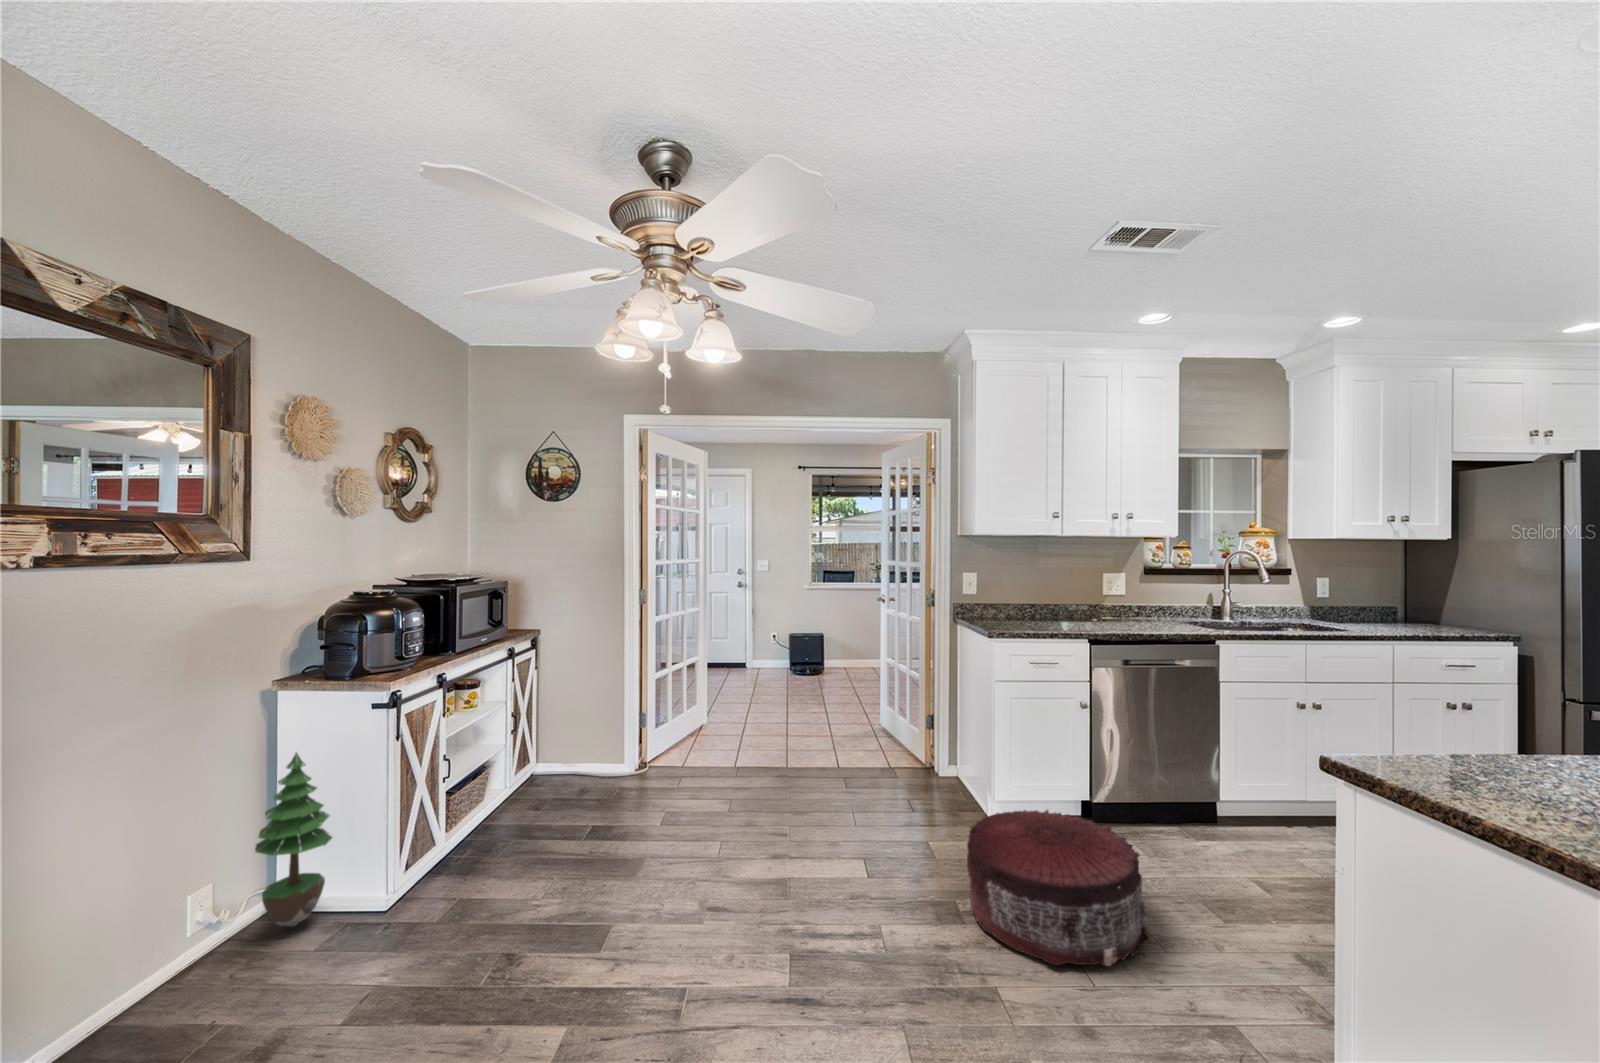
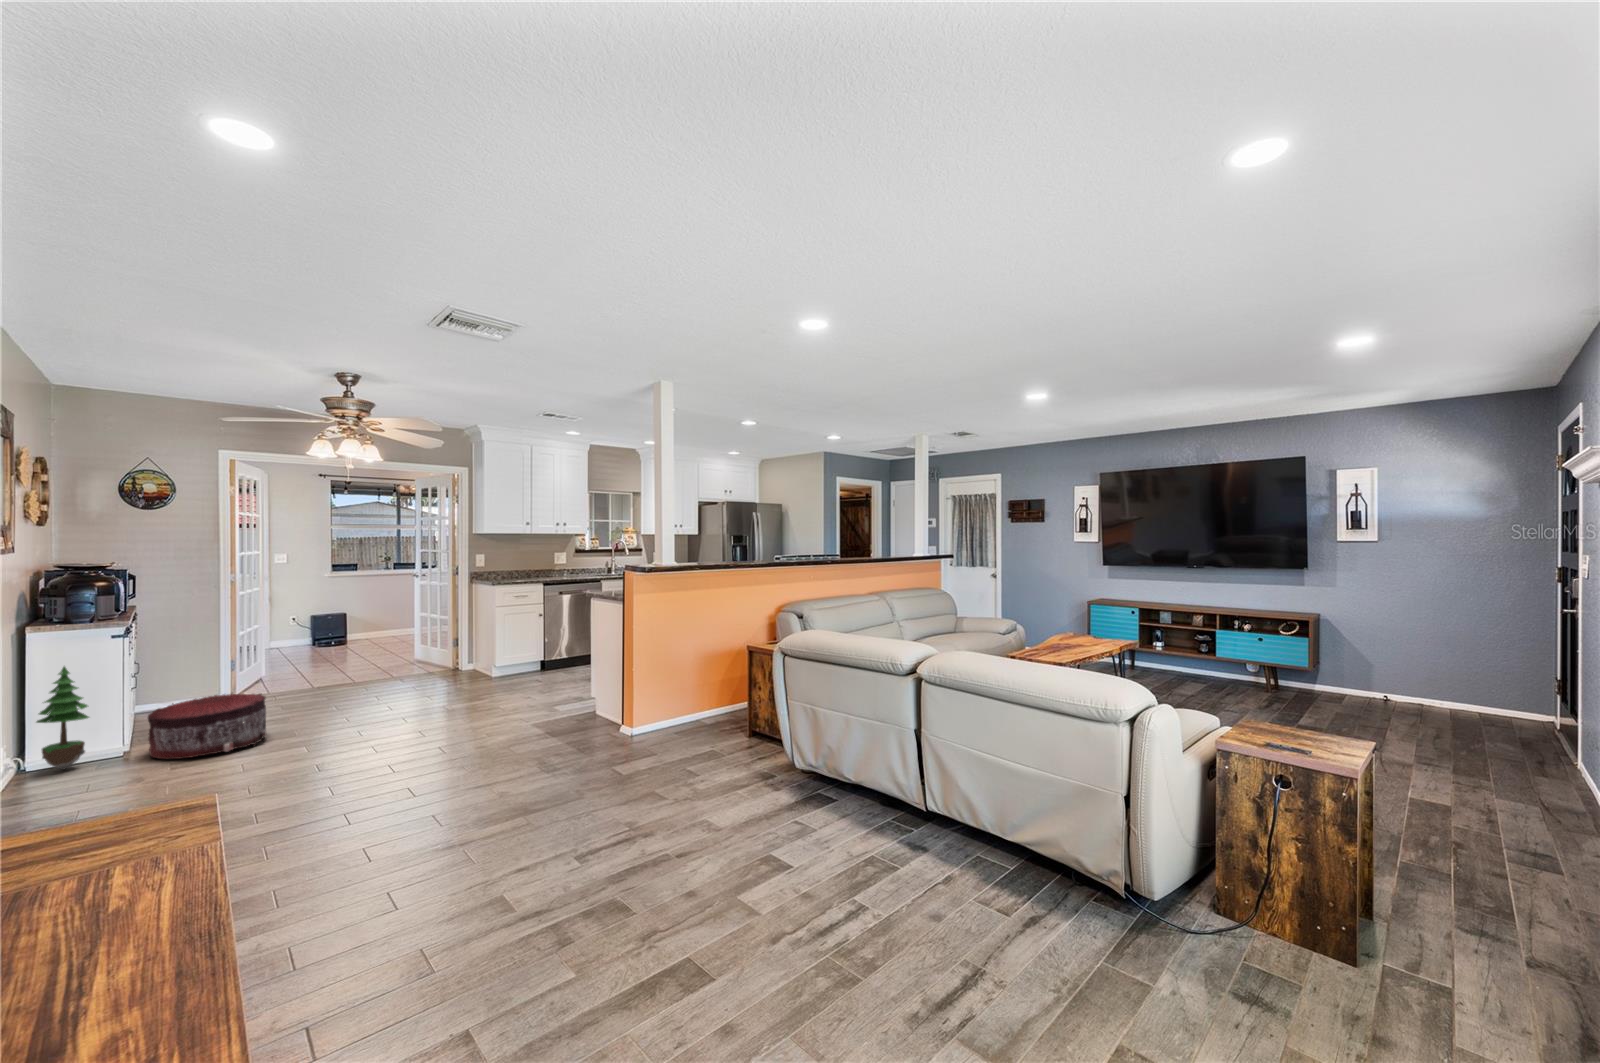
pouf: present [967,810,1150,966] -> present [148,694,266,759]

